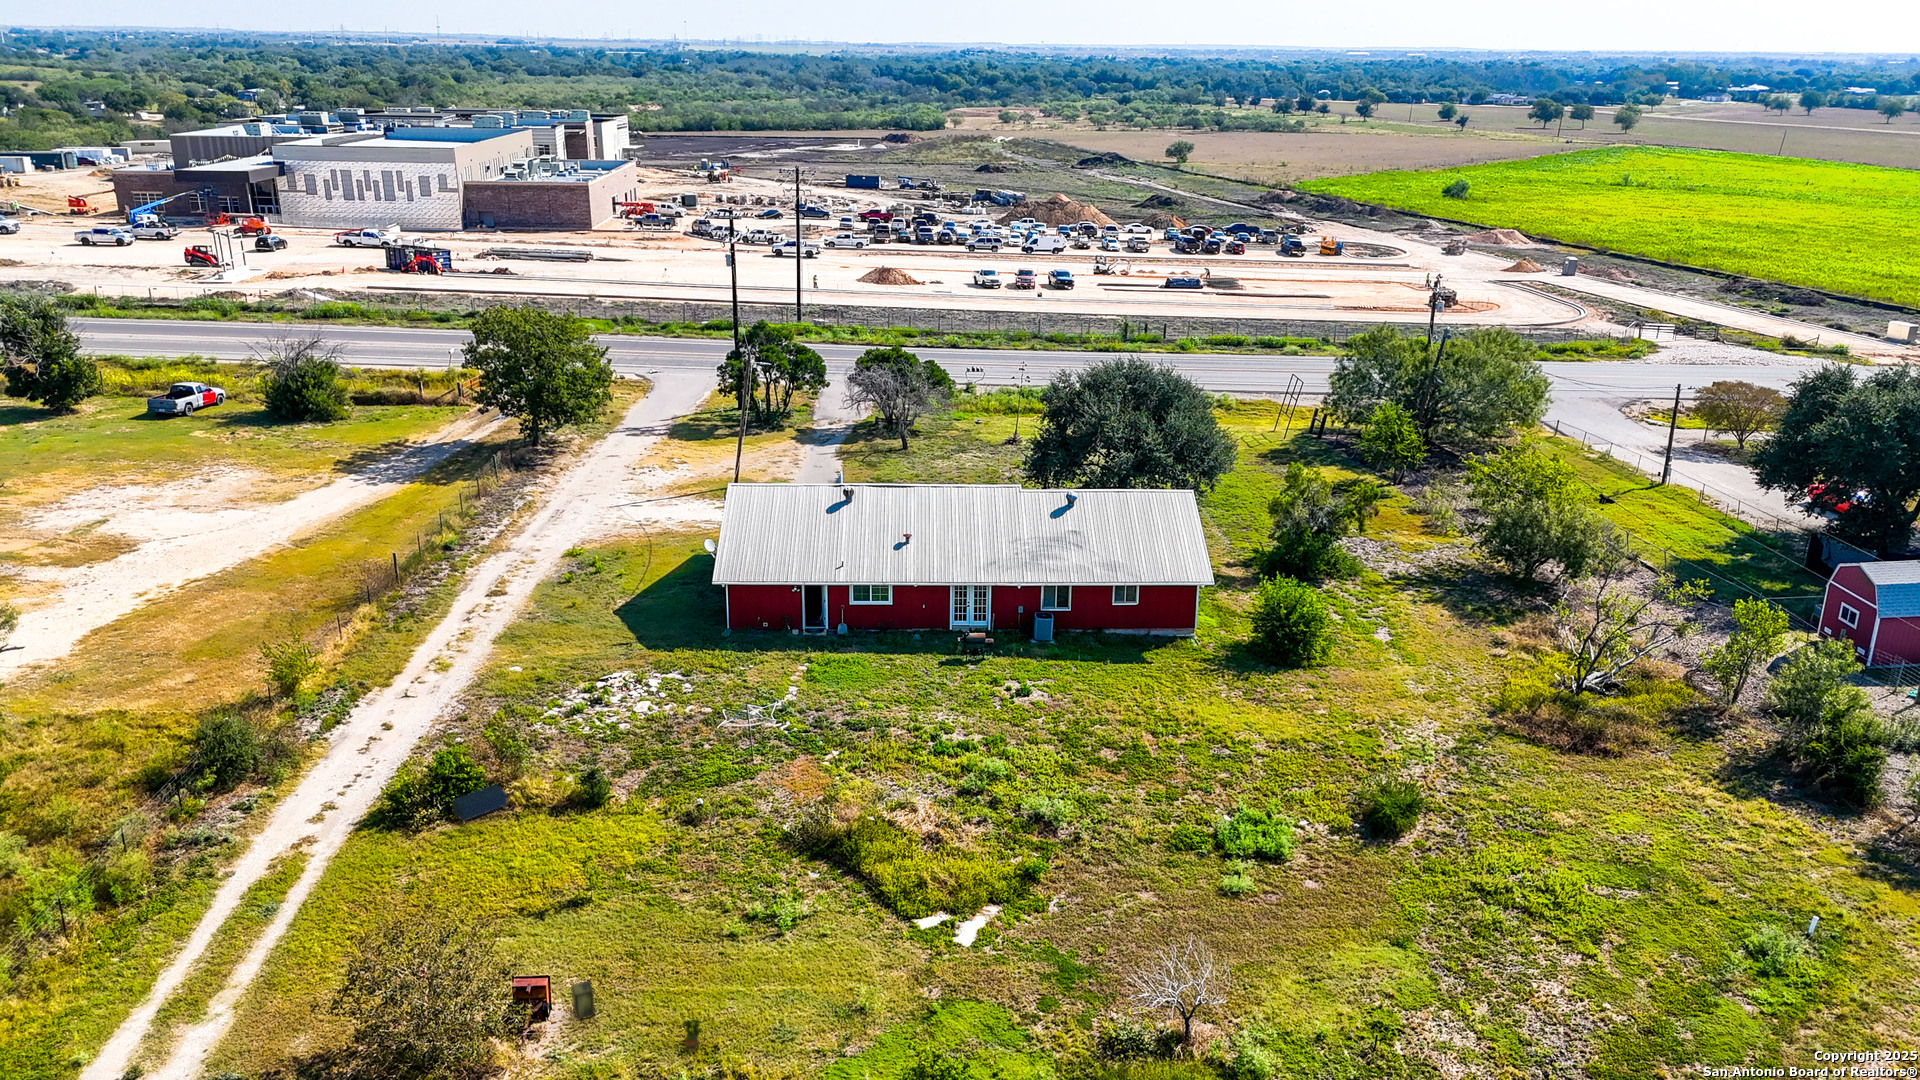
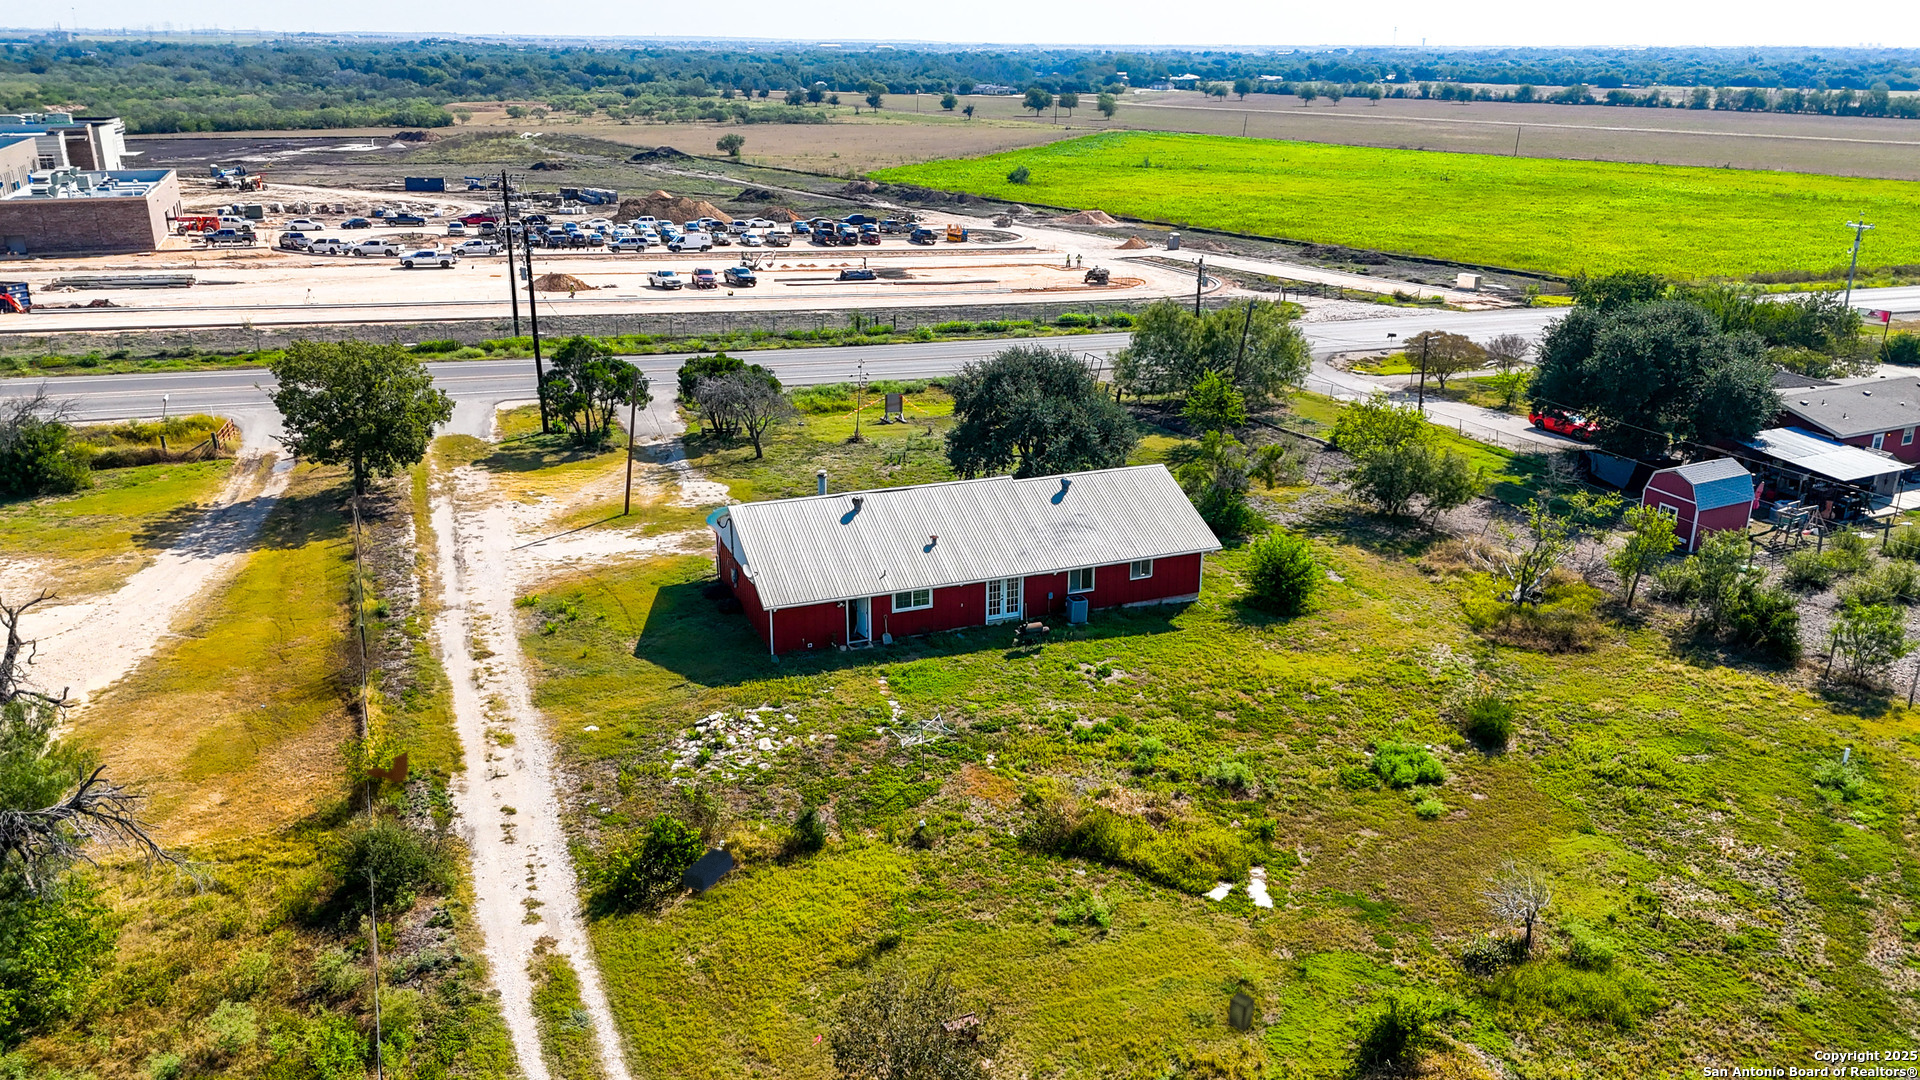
lounge chair: none [310,659,339,694] -> present [366,751,408,789]
storage box: present [571,981,595,1020] -> present [1227,992,1255,1032]
potted tree: present [682,1019,701,1051] -> none [1123,1021,1145,1054]

